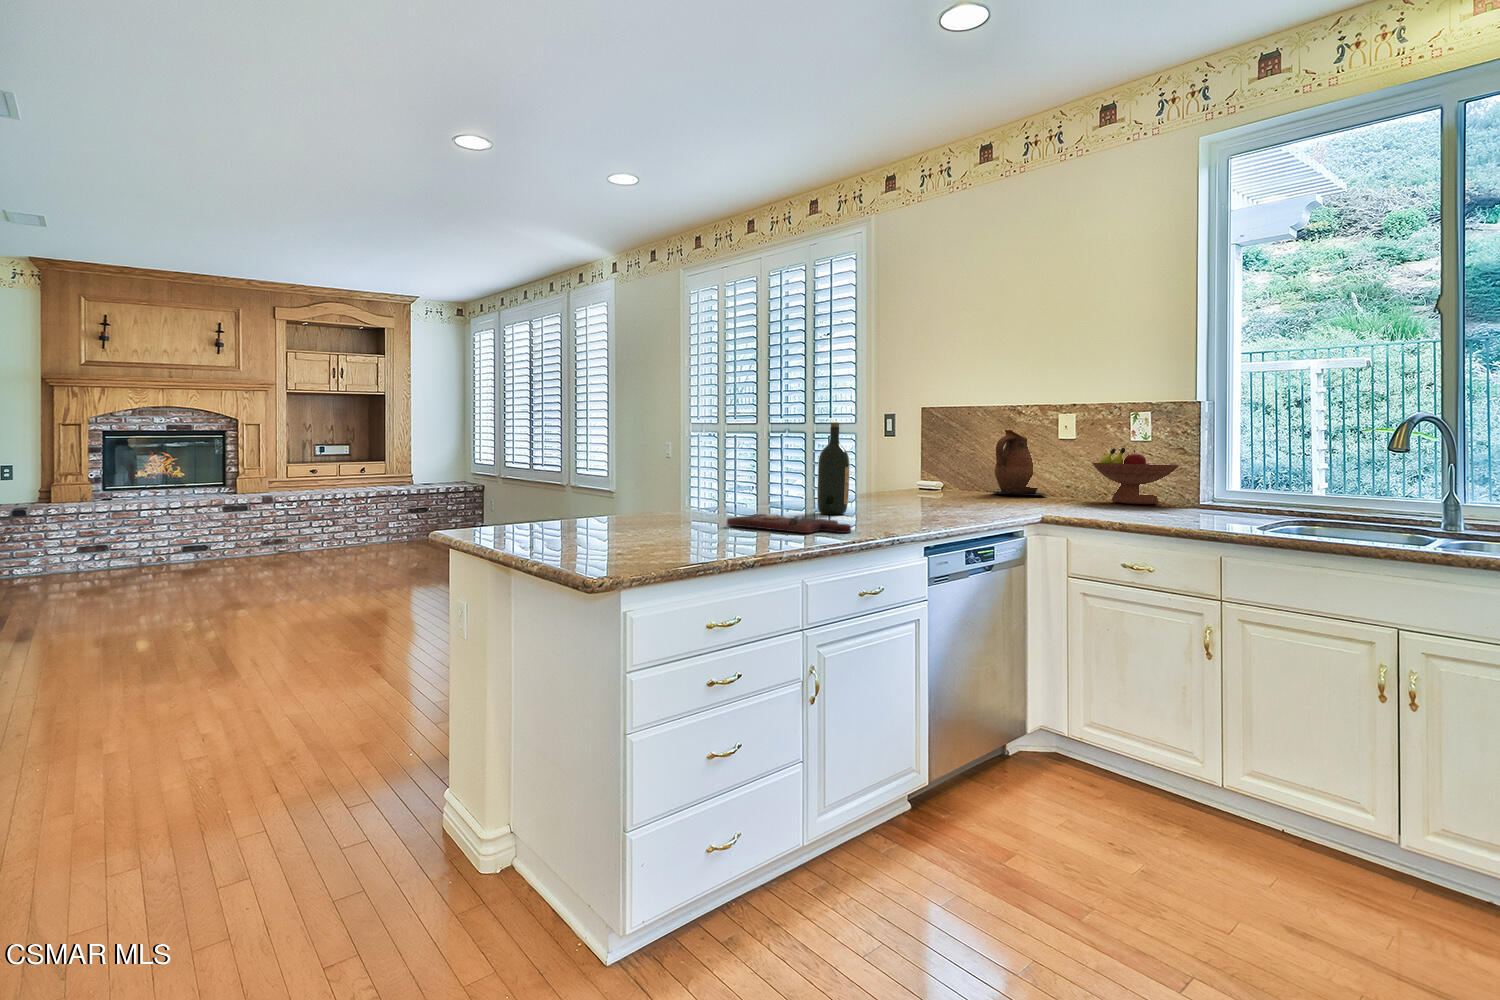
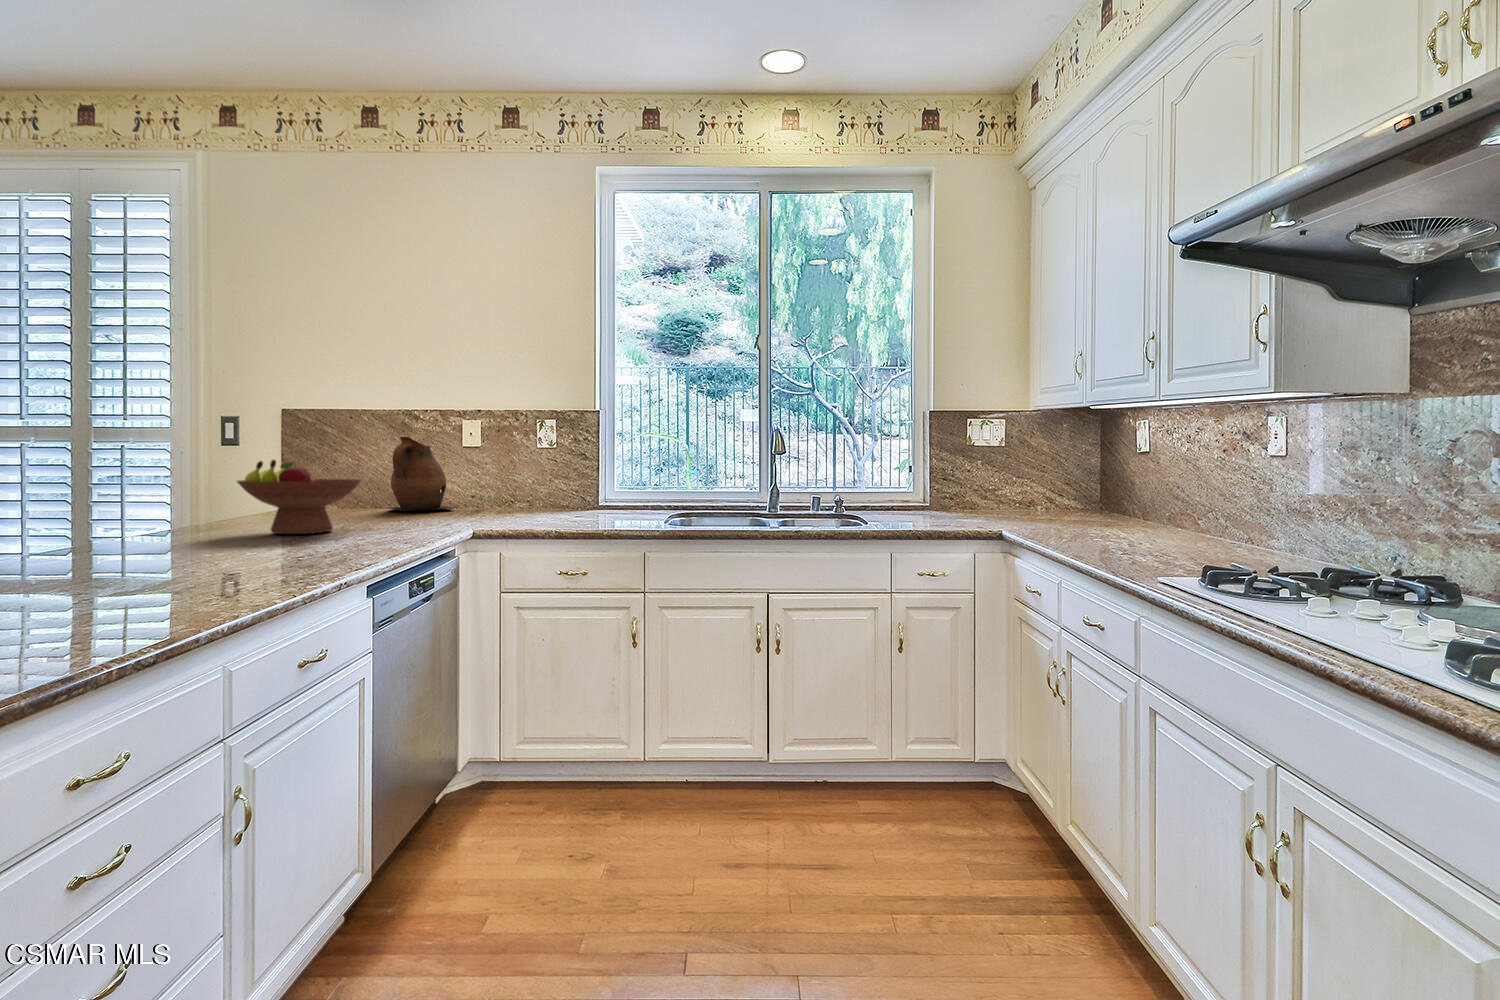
wine bottle: present [817,423,850,514] -> none [176,427,231,557]
fruit bowl: present [1092,448,1179,504] -> present [237,459,361,534]
cutting board: present [727,514,851,533] -> none [36,563,273,593]

